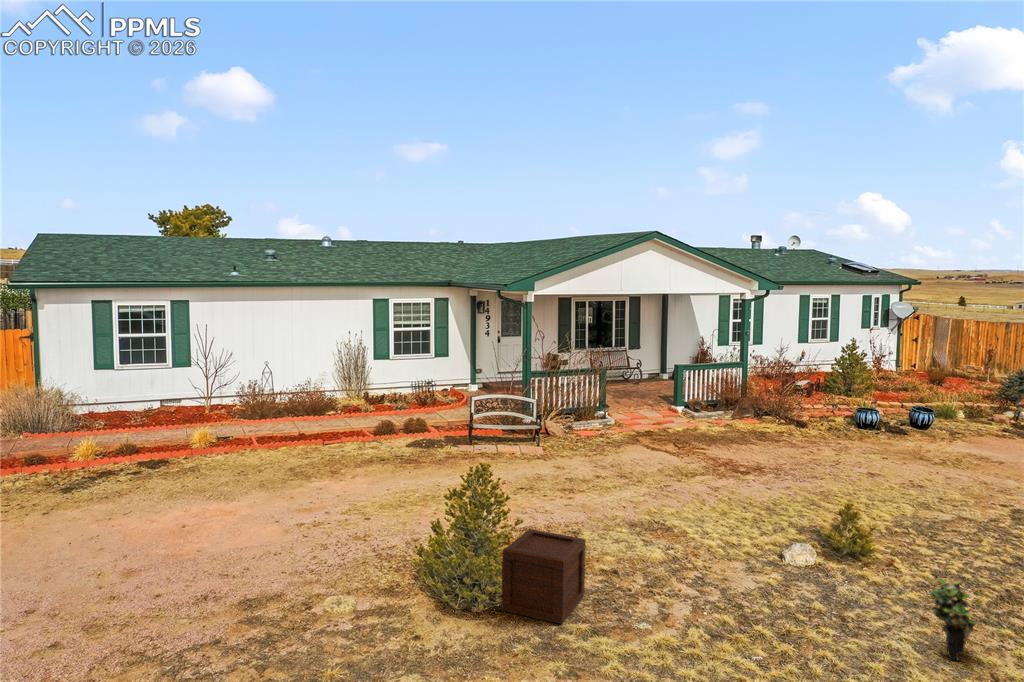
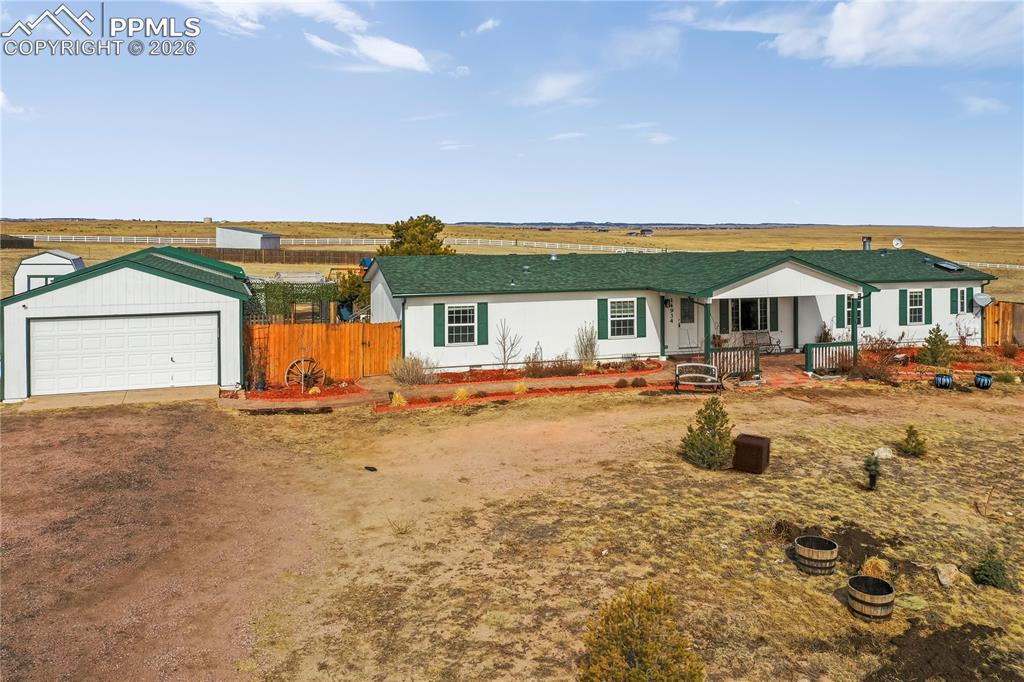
potted plant: present [929,577,977,661] -> present [863,454,883,489]

